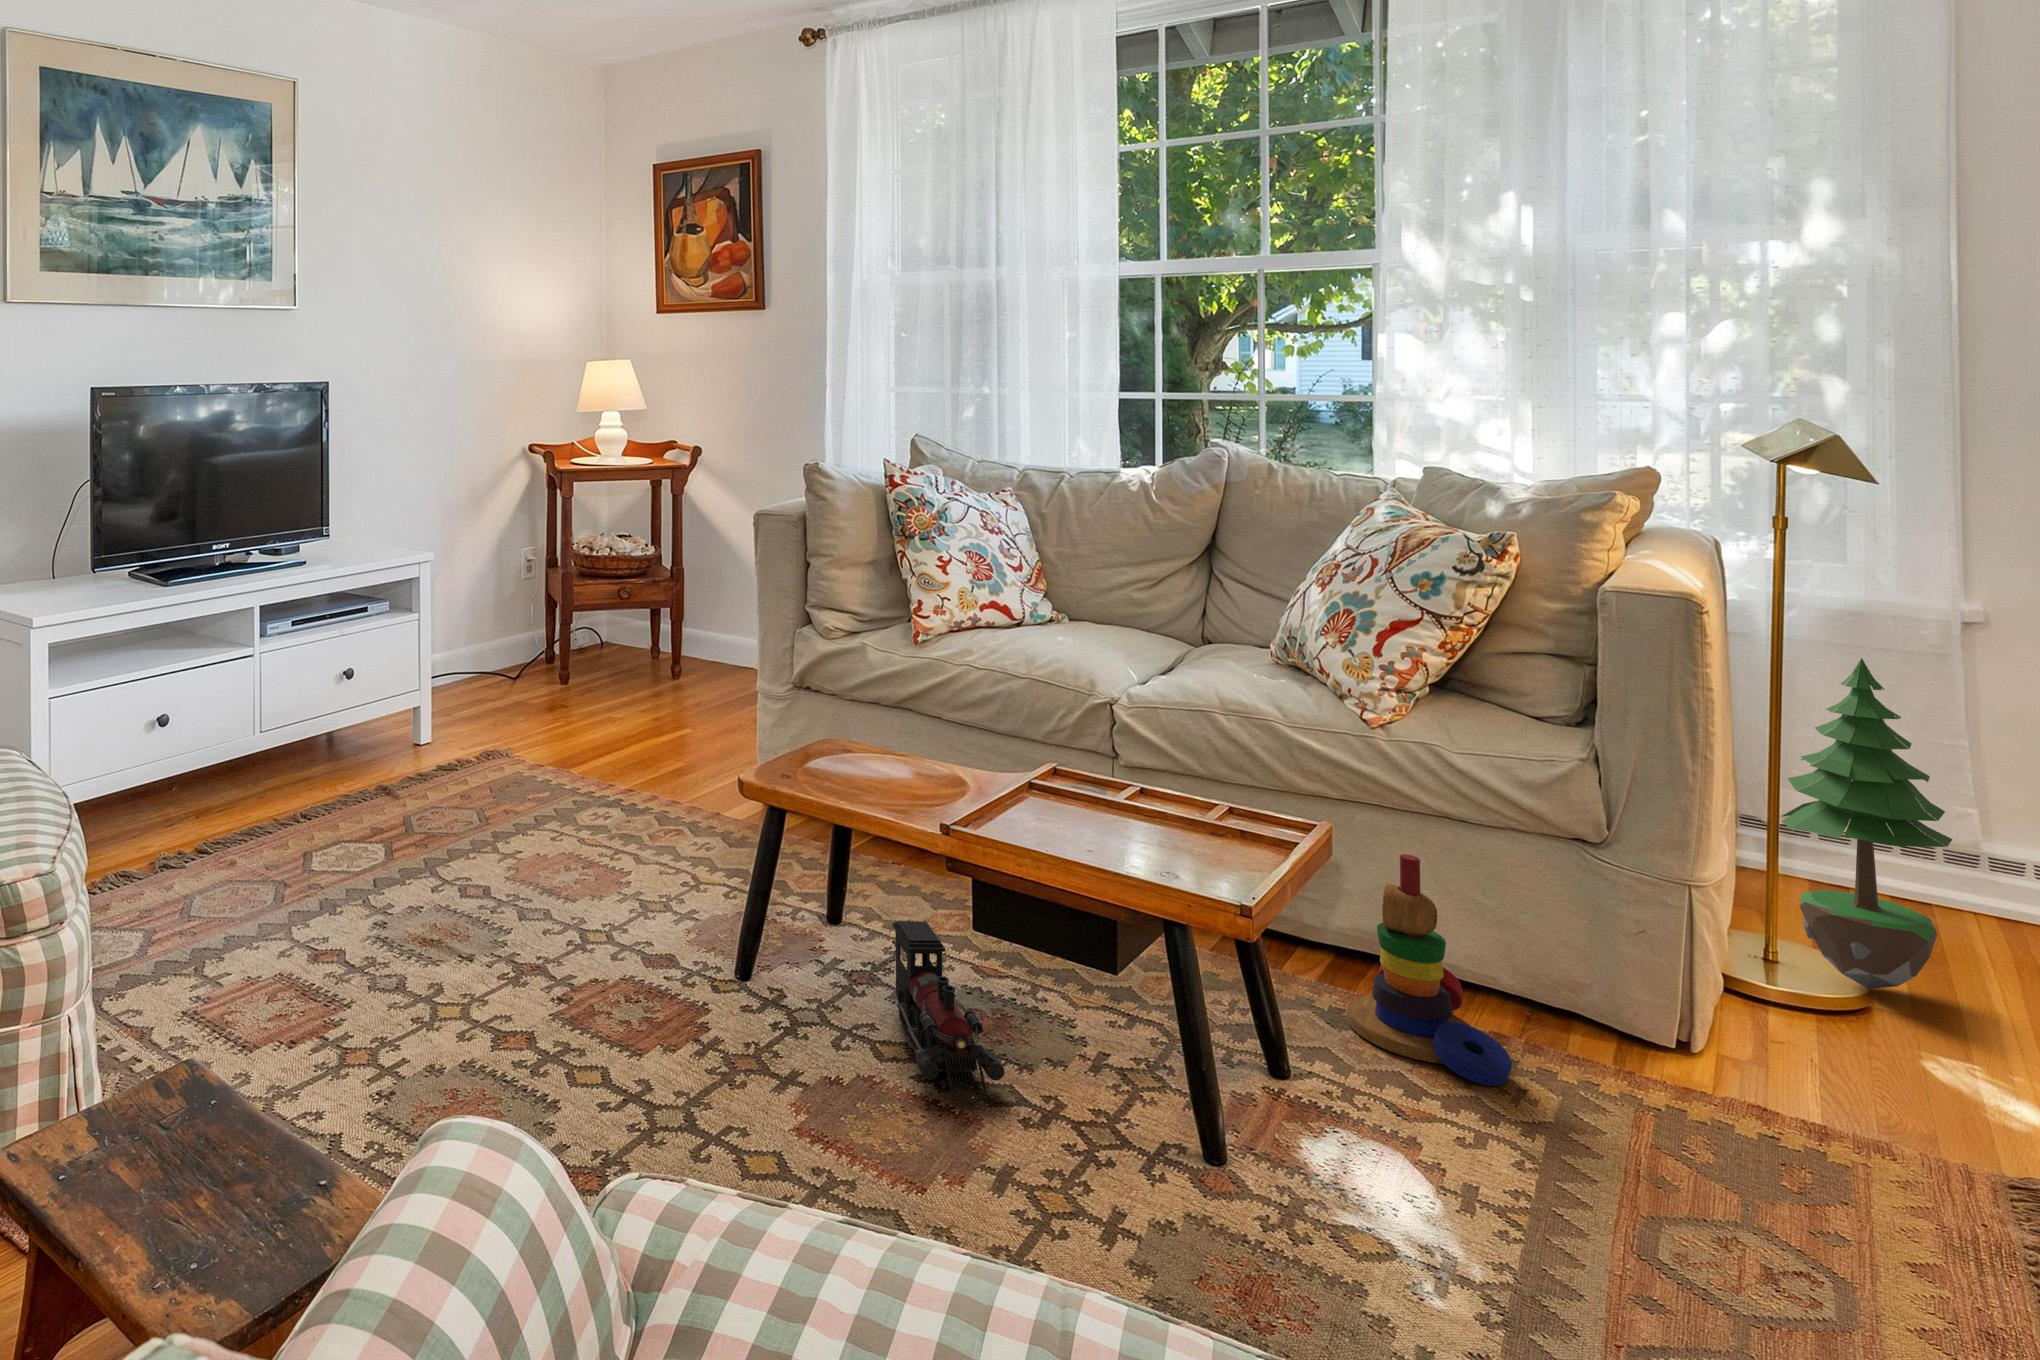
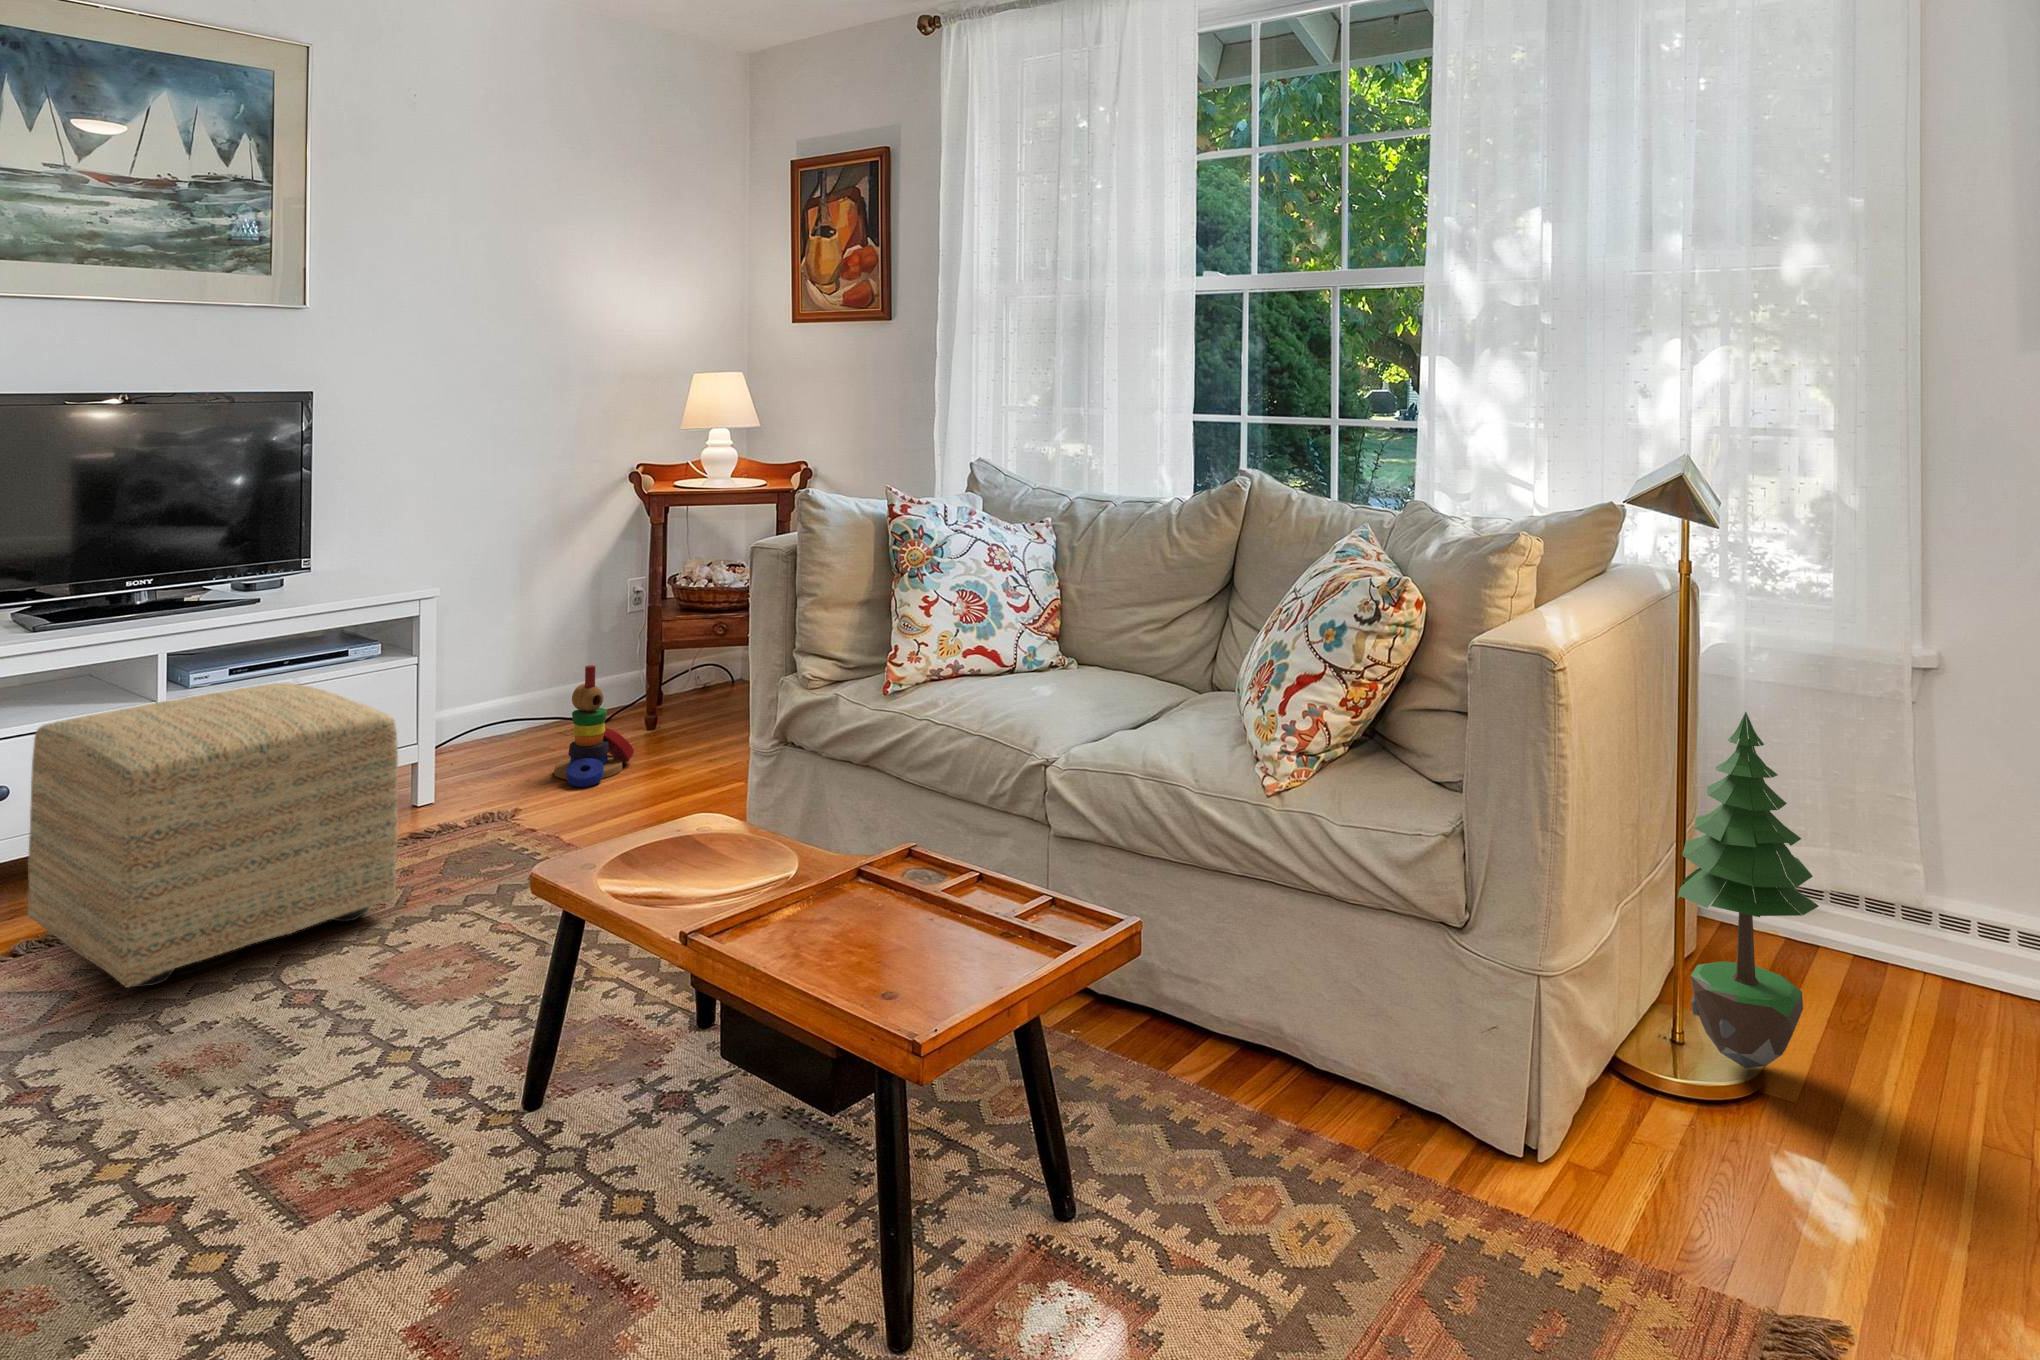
ottoman: none [208,630,498,882] -> present [28,683,398,987]
stacking toy: present [1346,854,1512,1086] -> present [554,665,634,787]
toy train: present [892,921,1005,1106] -> none [598,1027,707,1252]

